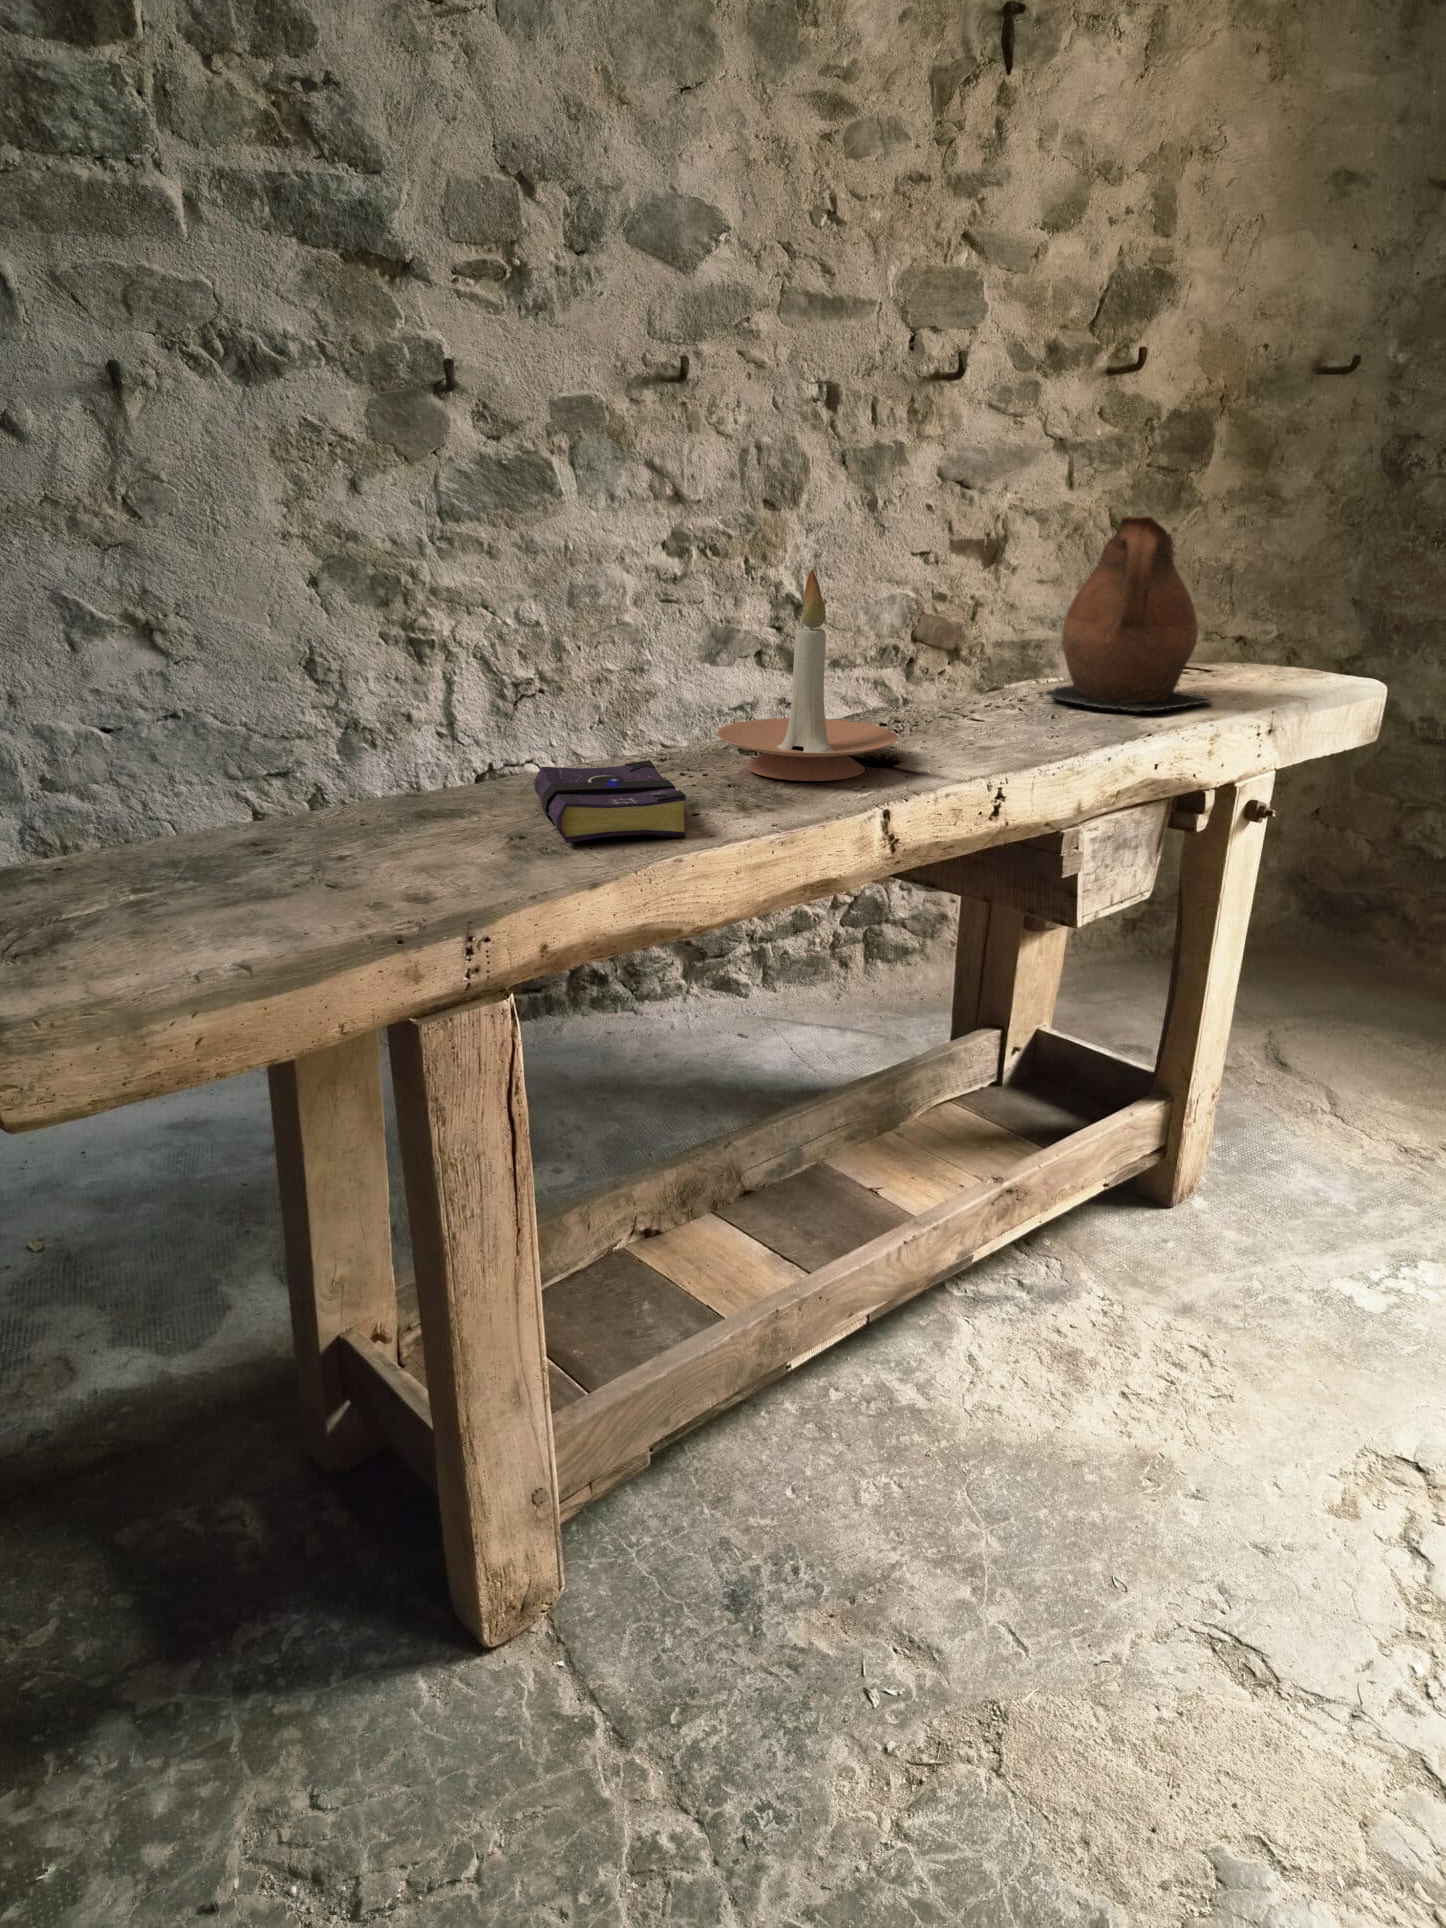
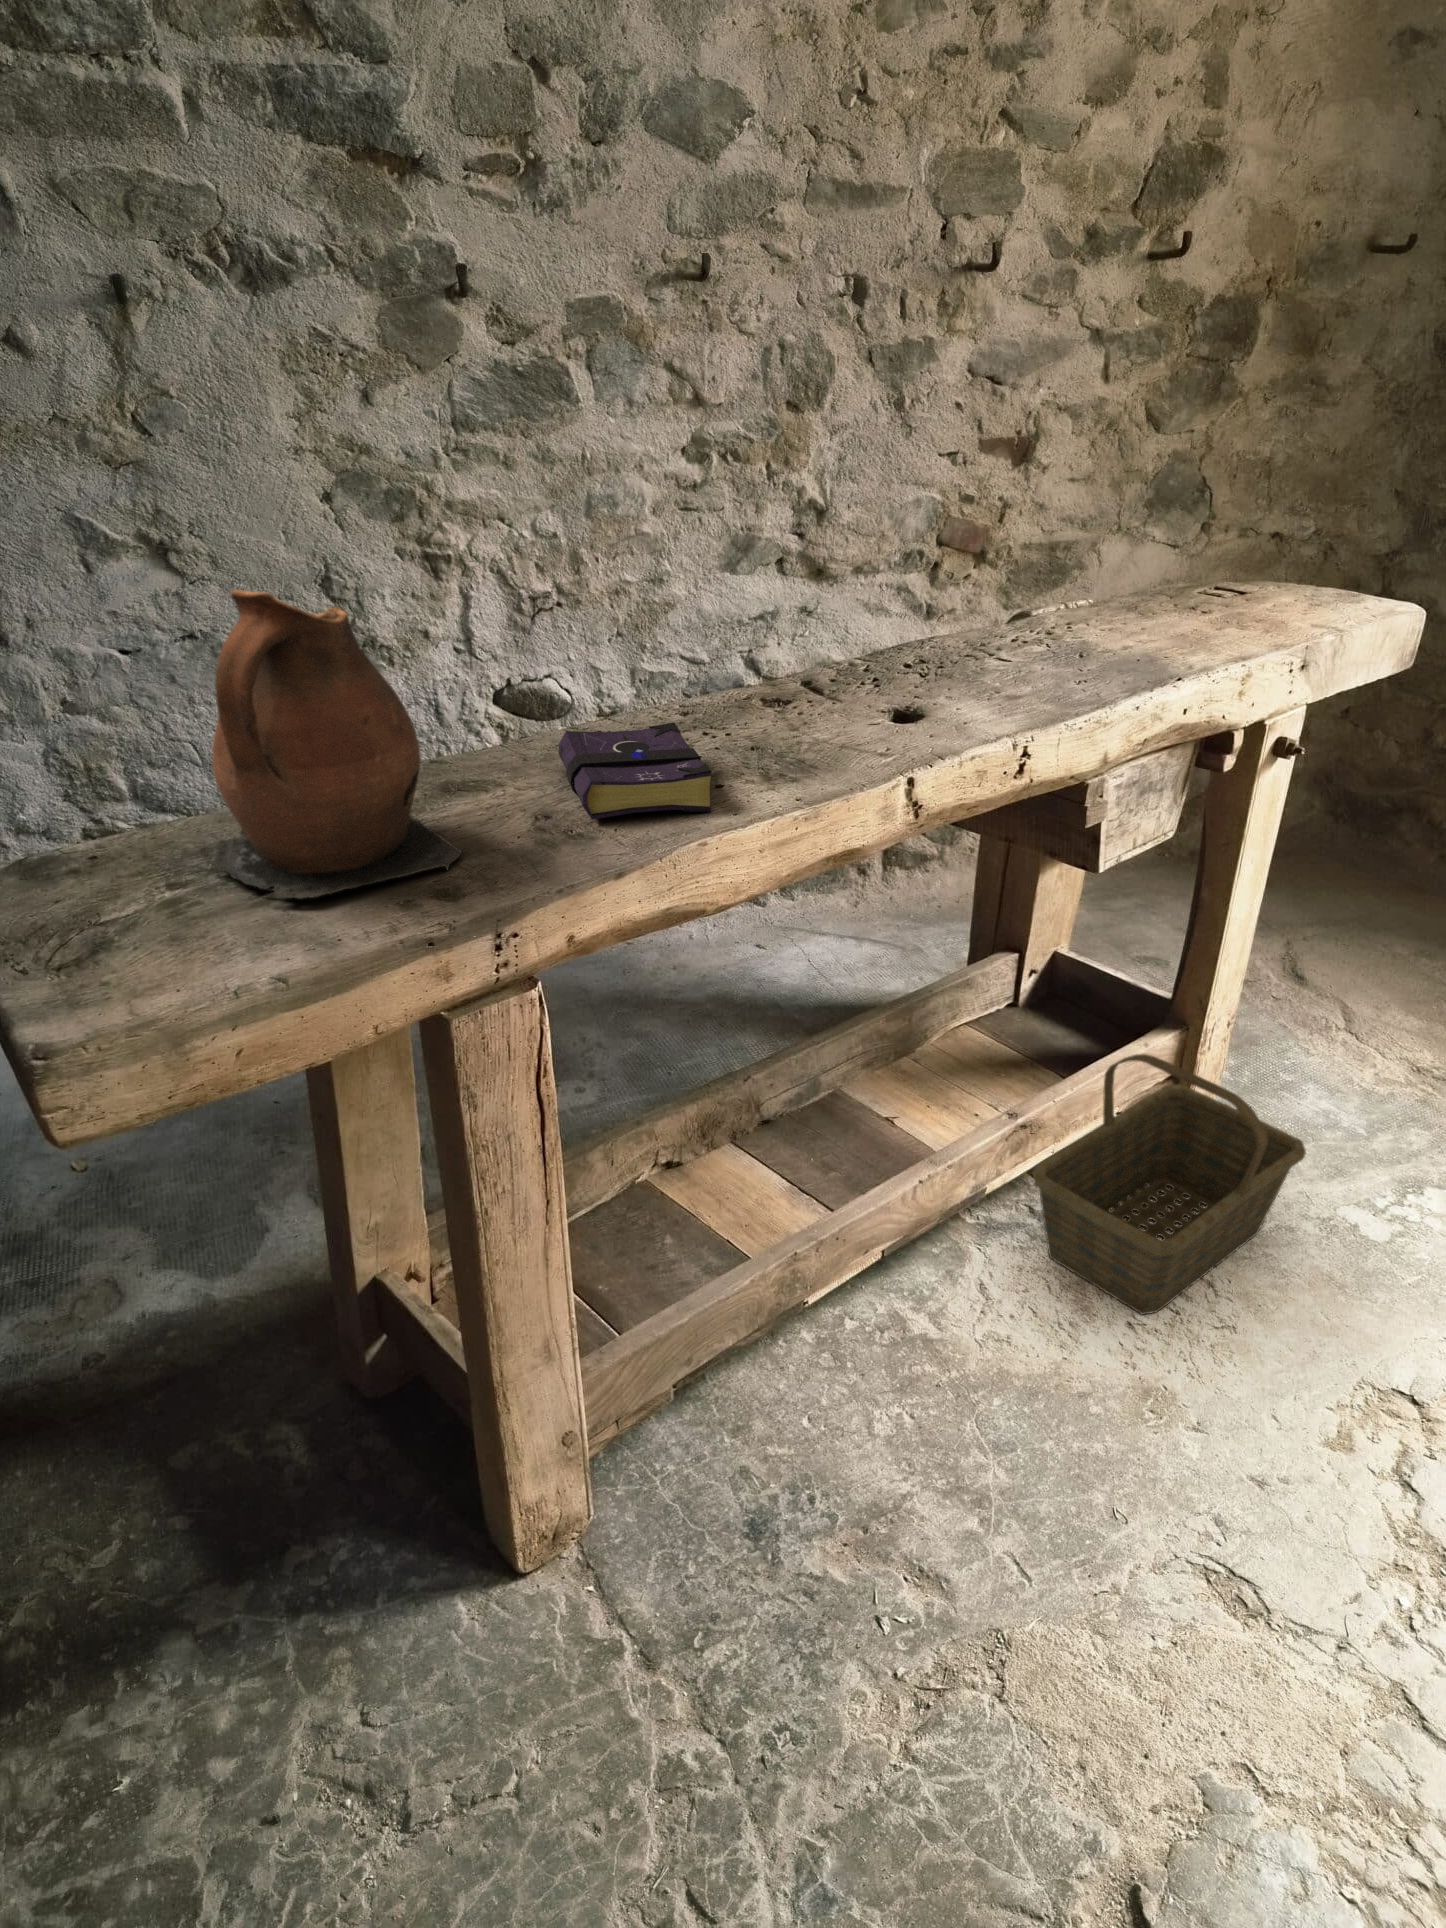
ceramic pitcher: present [1045,516,1212,711] -> present [202,590,462,899]
candle holder: present [717,569,898,781] -> none [742,522,925,740]
basket: none [1020,1114,1297,1383] -> present [1034,1054,1306,1315]

